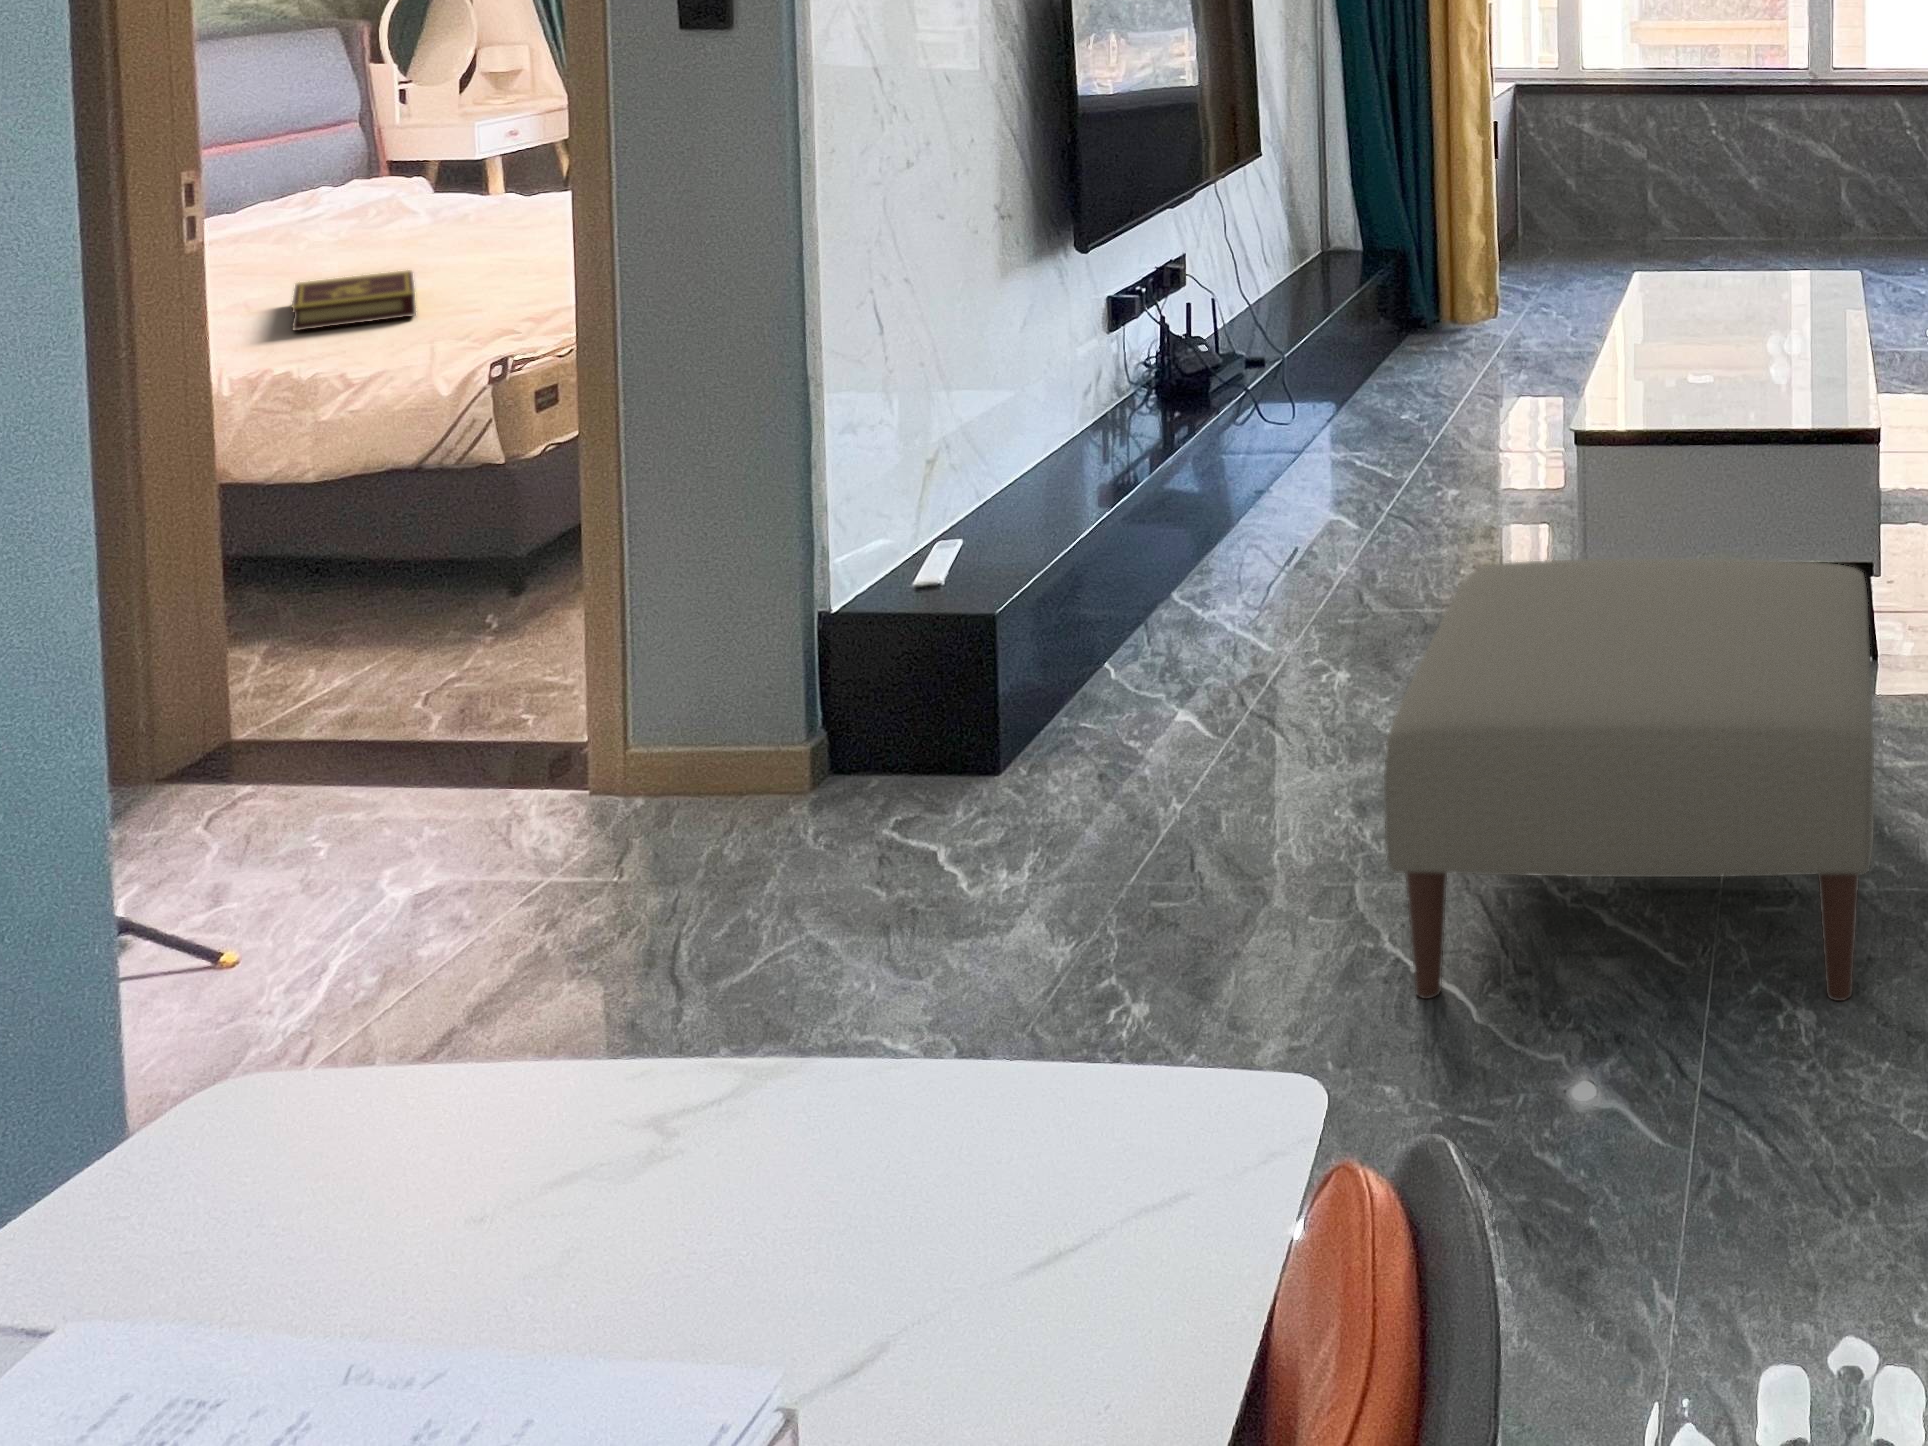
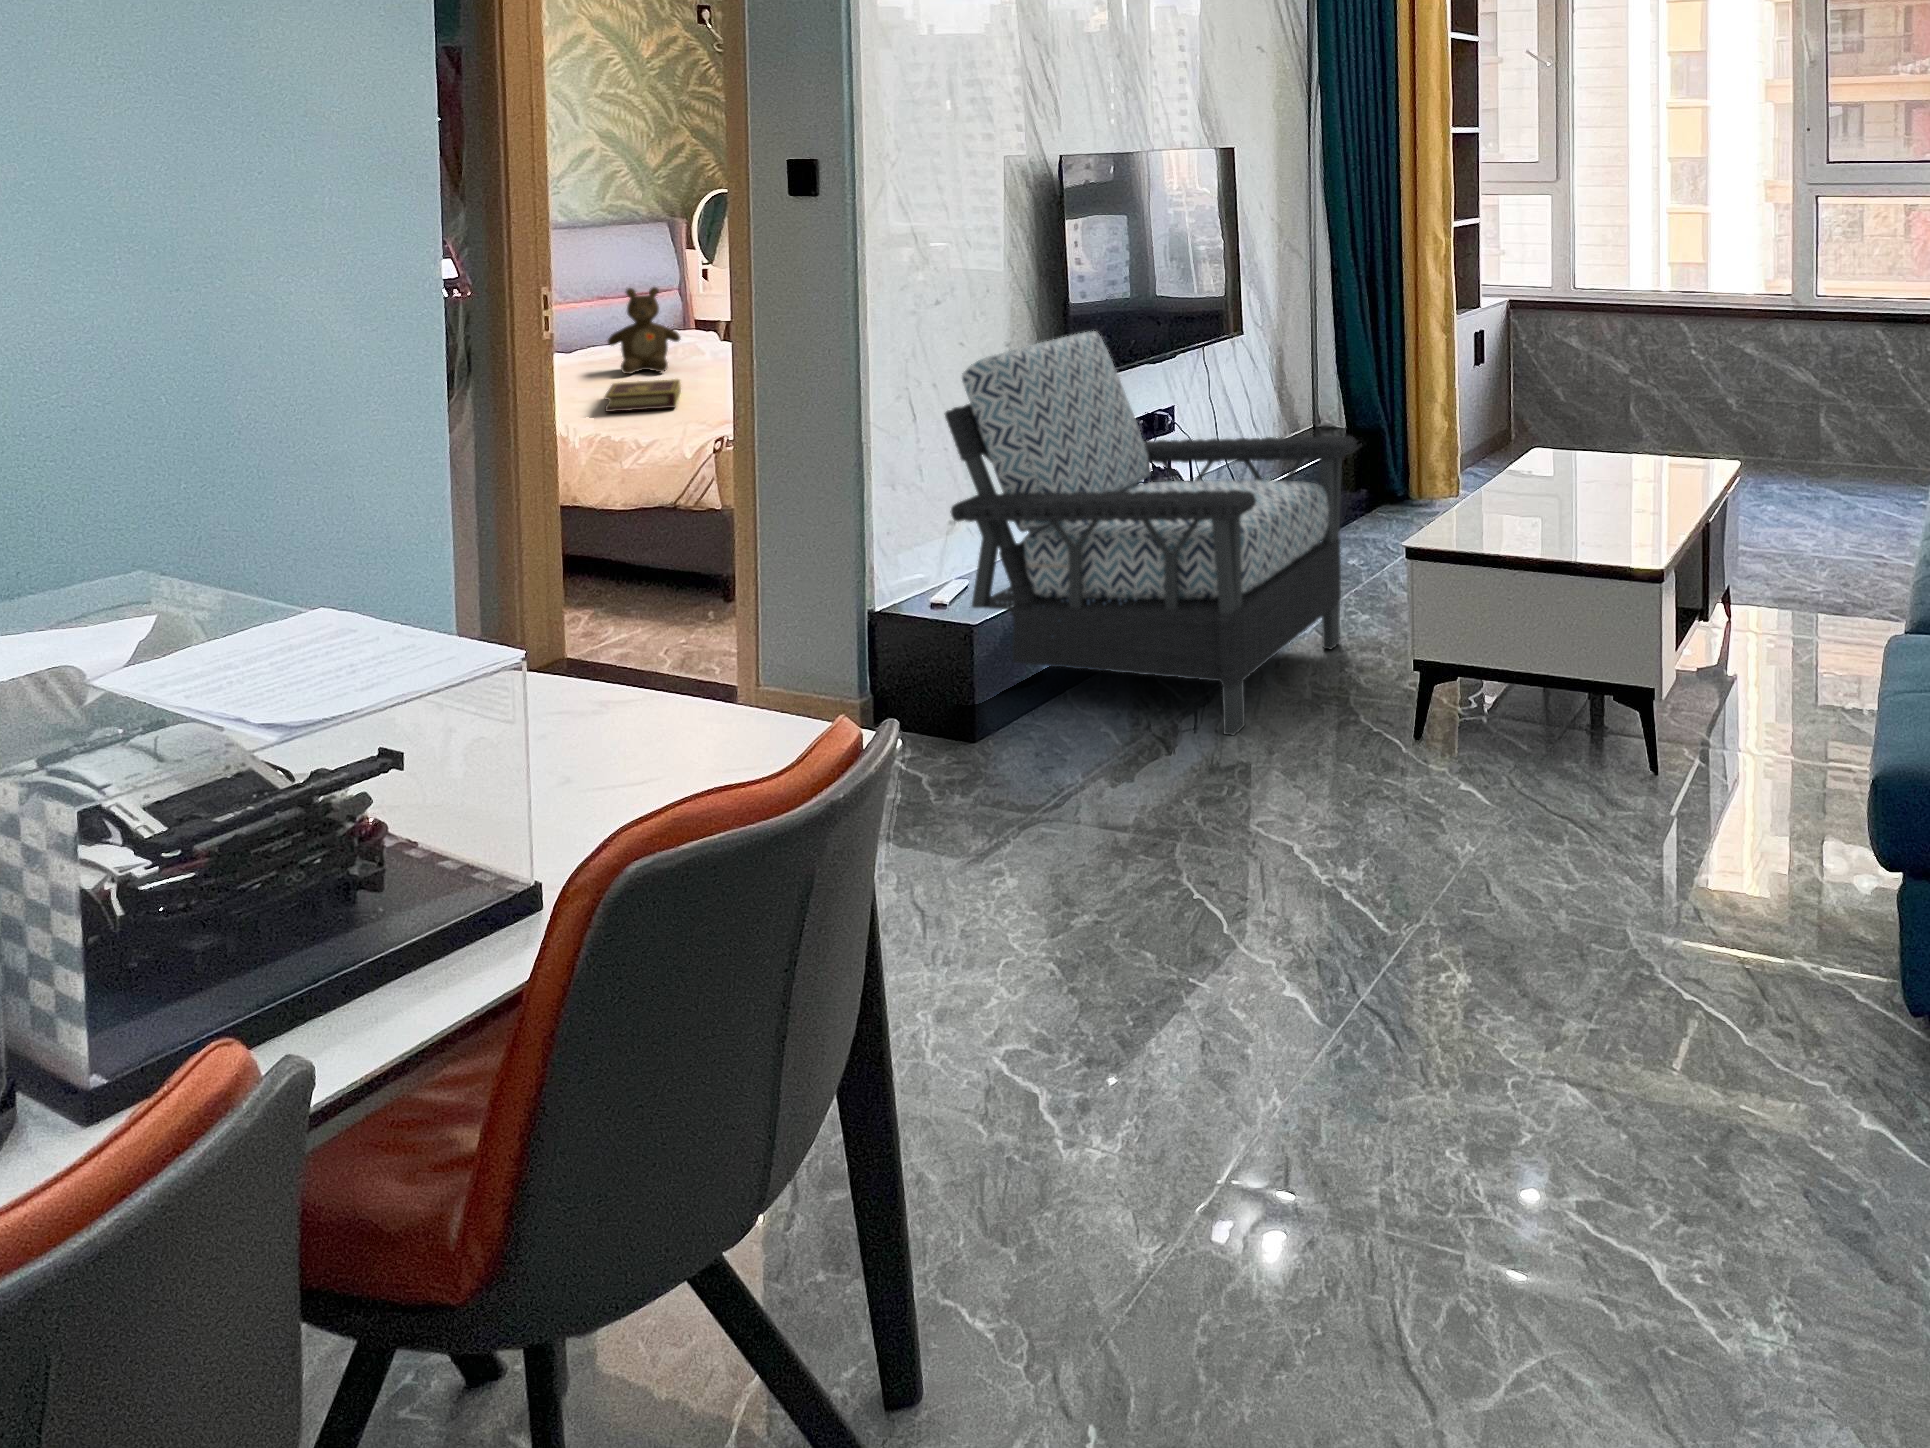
teddy bear: none [268,133,396,264] -> present [608,287,680,374]
armchair: none [925,187,1460,714] -> present [945,331,1357,735]
ottoman: present [1384,559,1874,1001] -> none [1163,618,1596,965]

